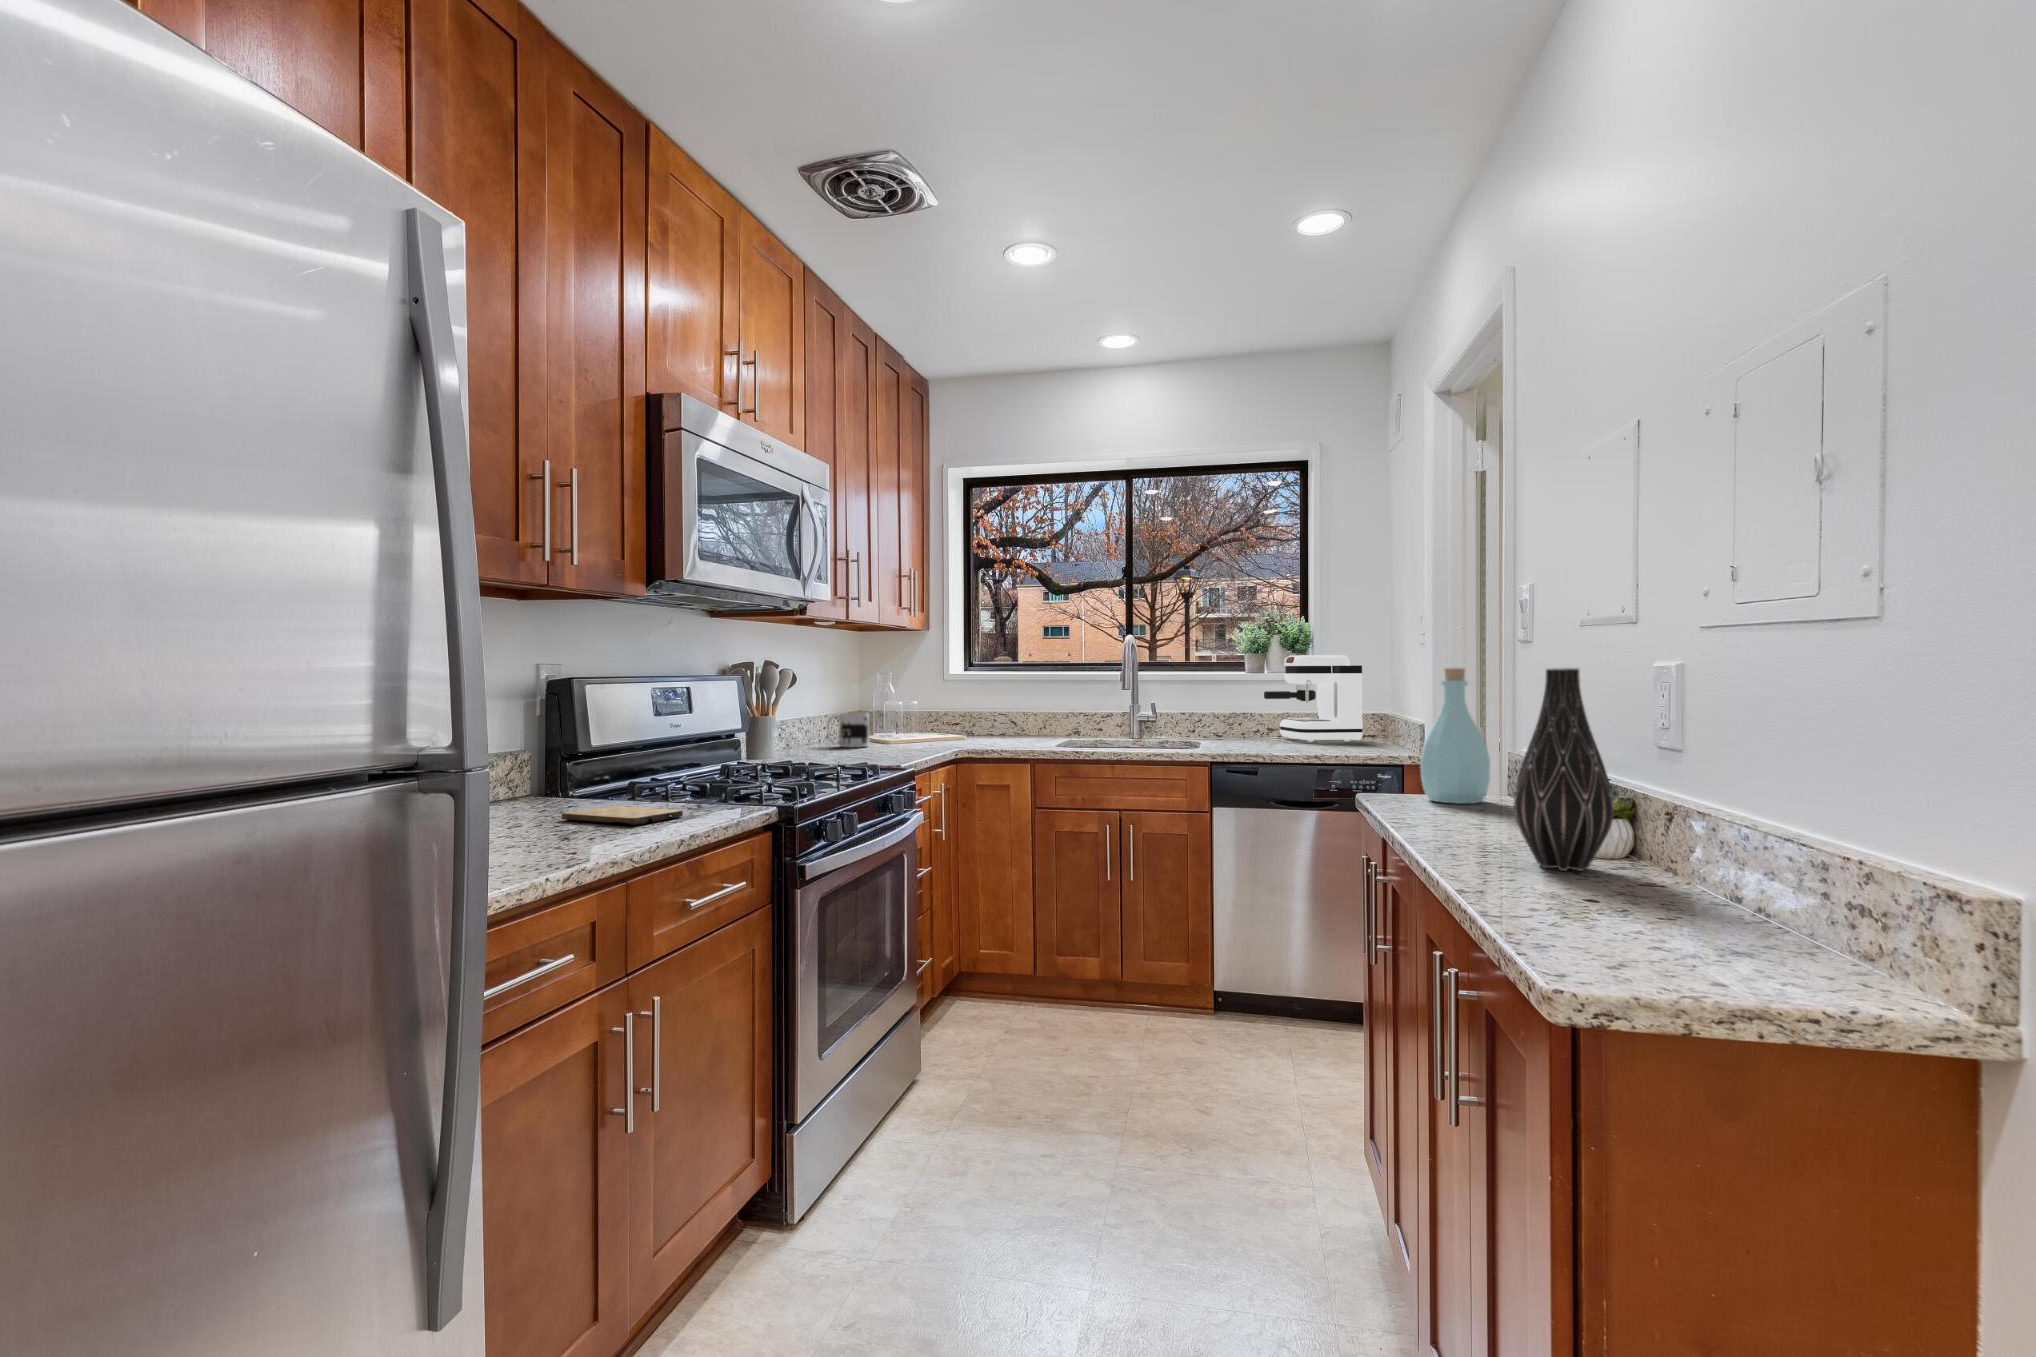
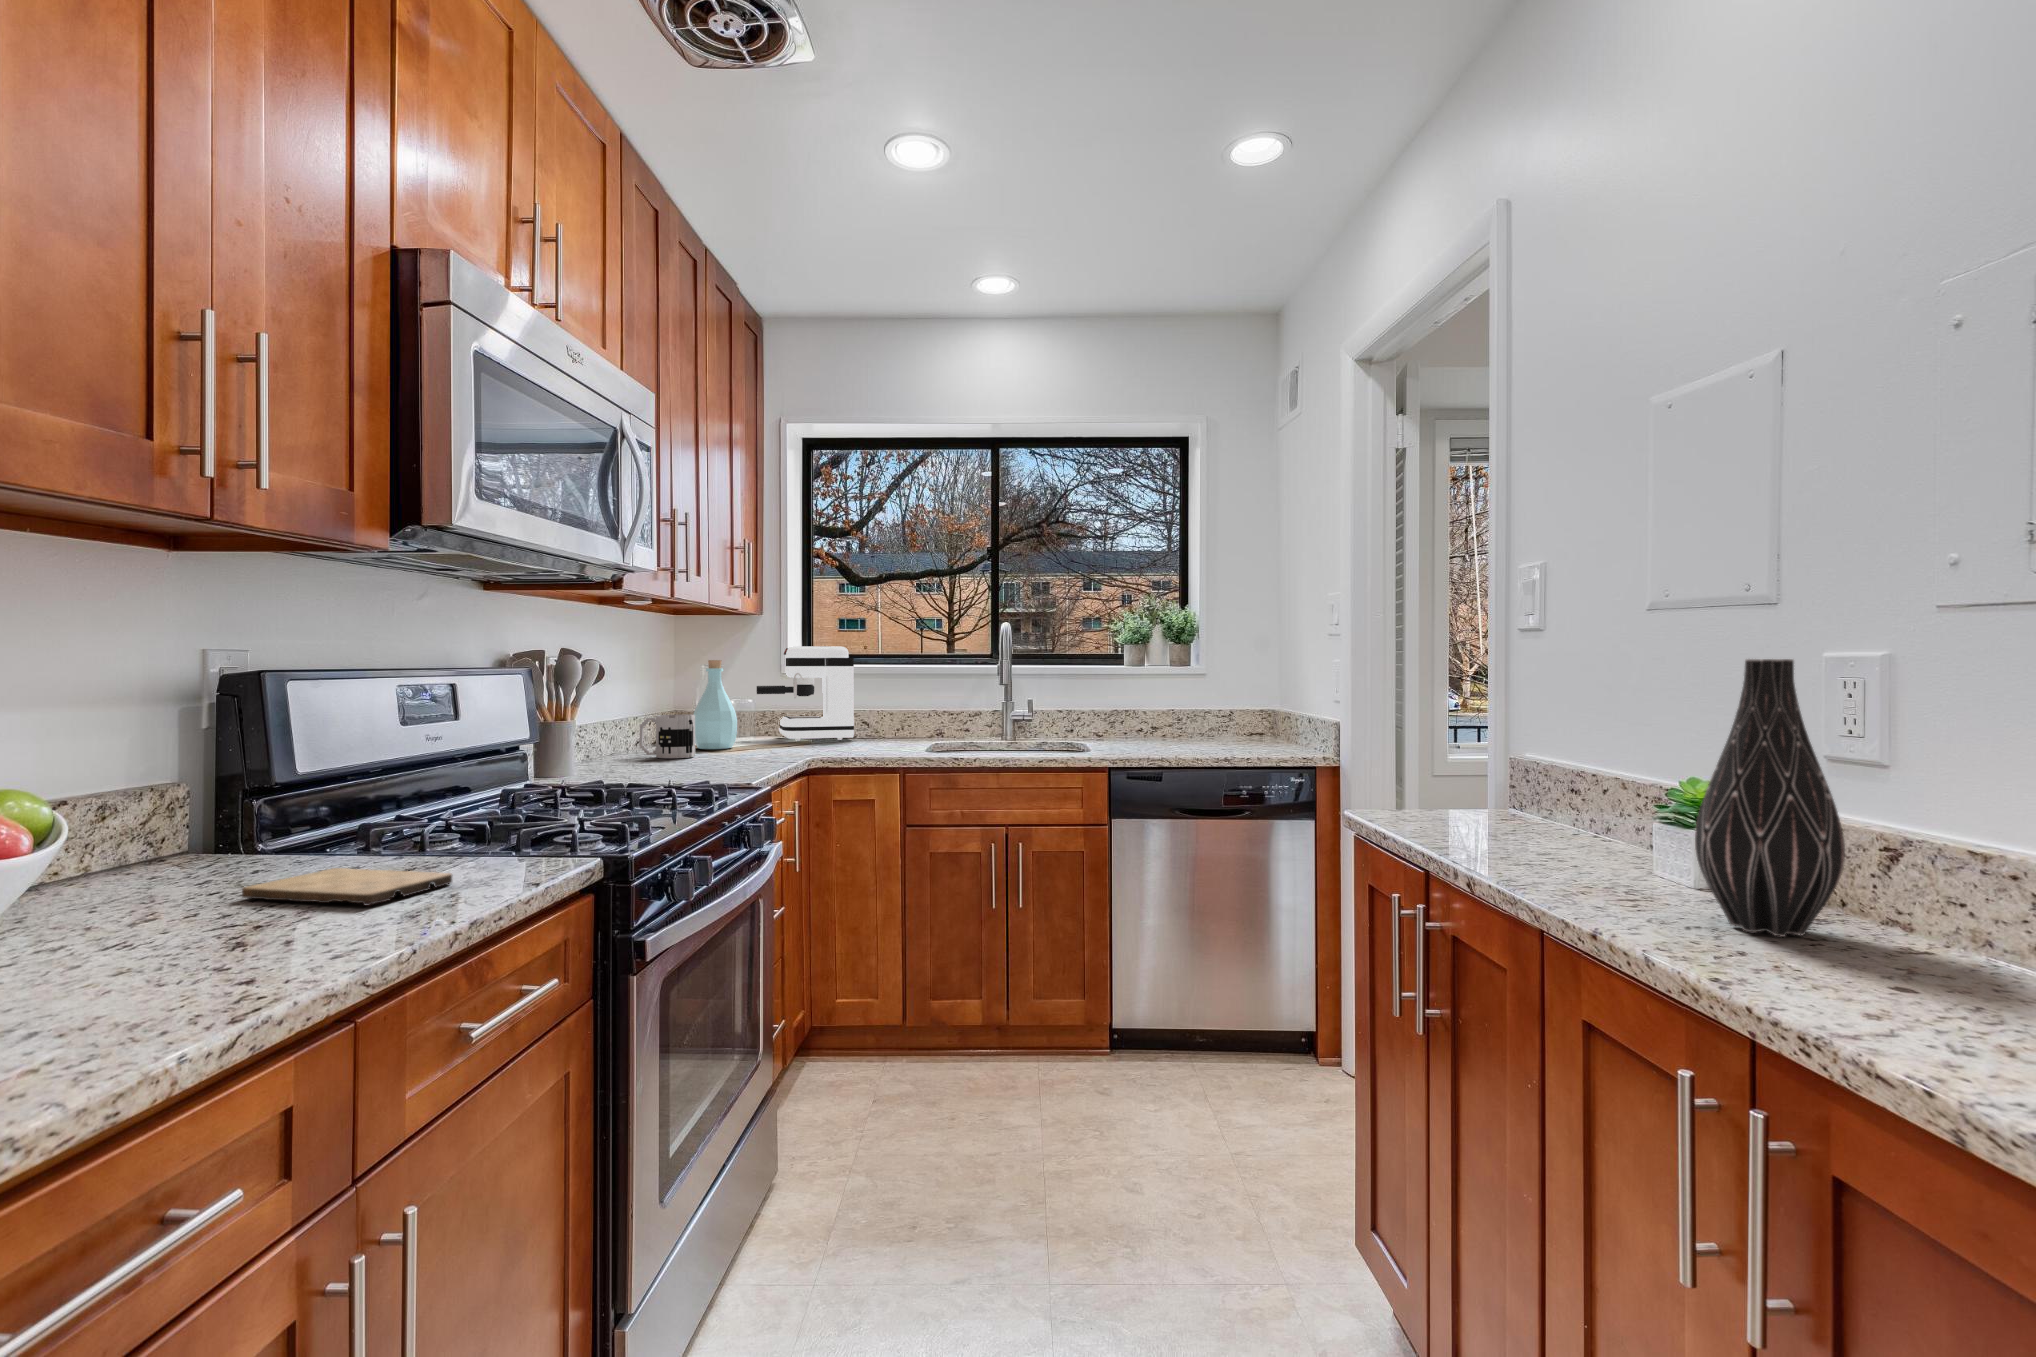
coffee maker: present [1264,655,1363,742] -> present [757,646,854,741]
bottle: present [1420,668,1490,803] -> present [694,660,737,749]

